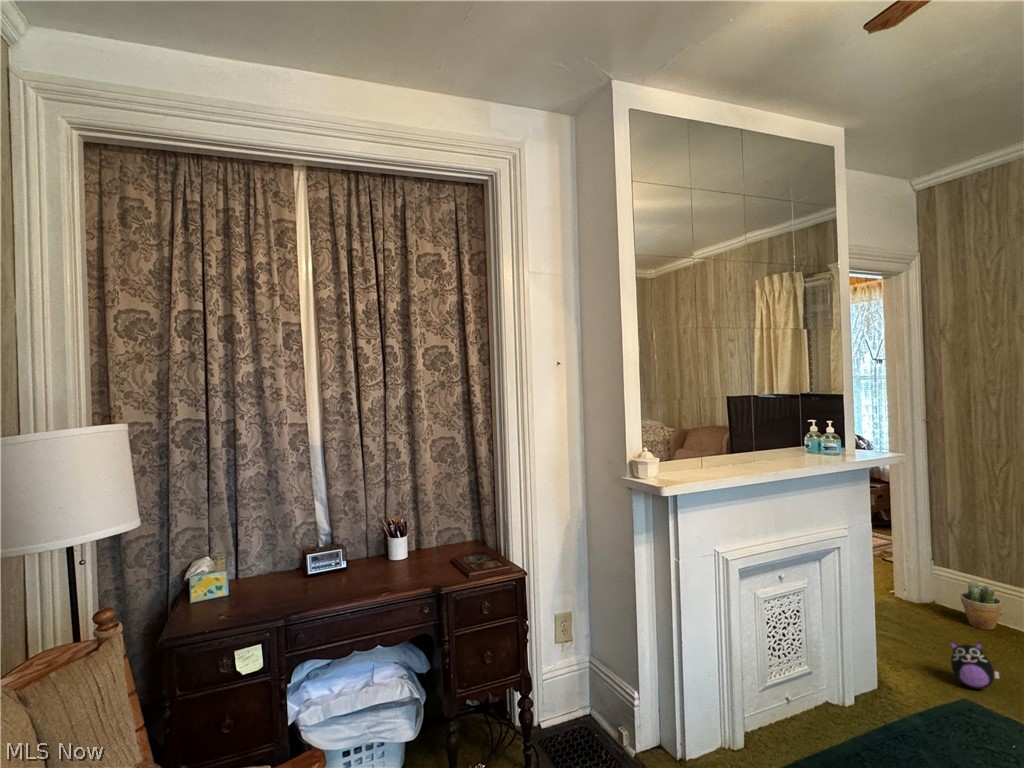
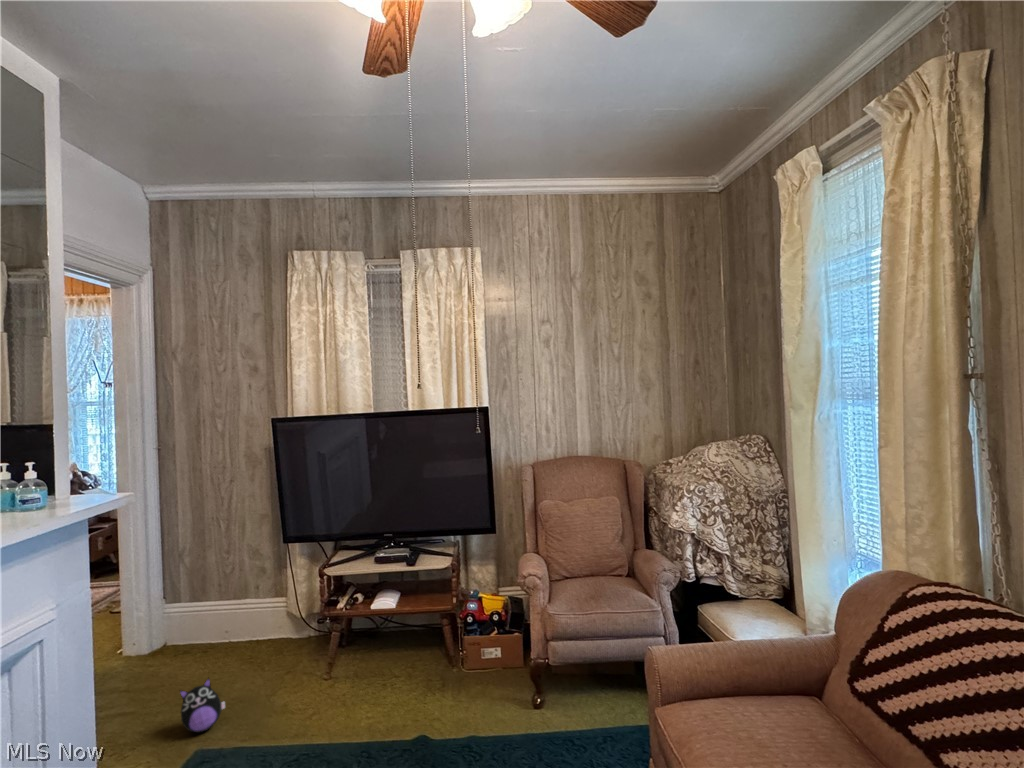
potted plant: present [961,581,1002,630] -> none [190,610,226,657]

